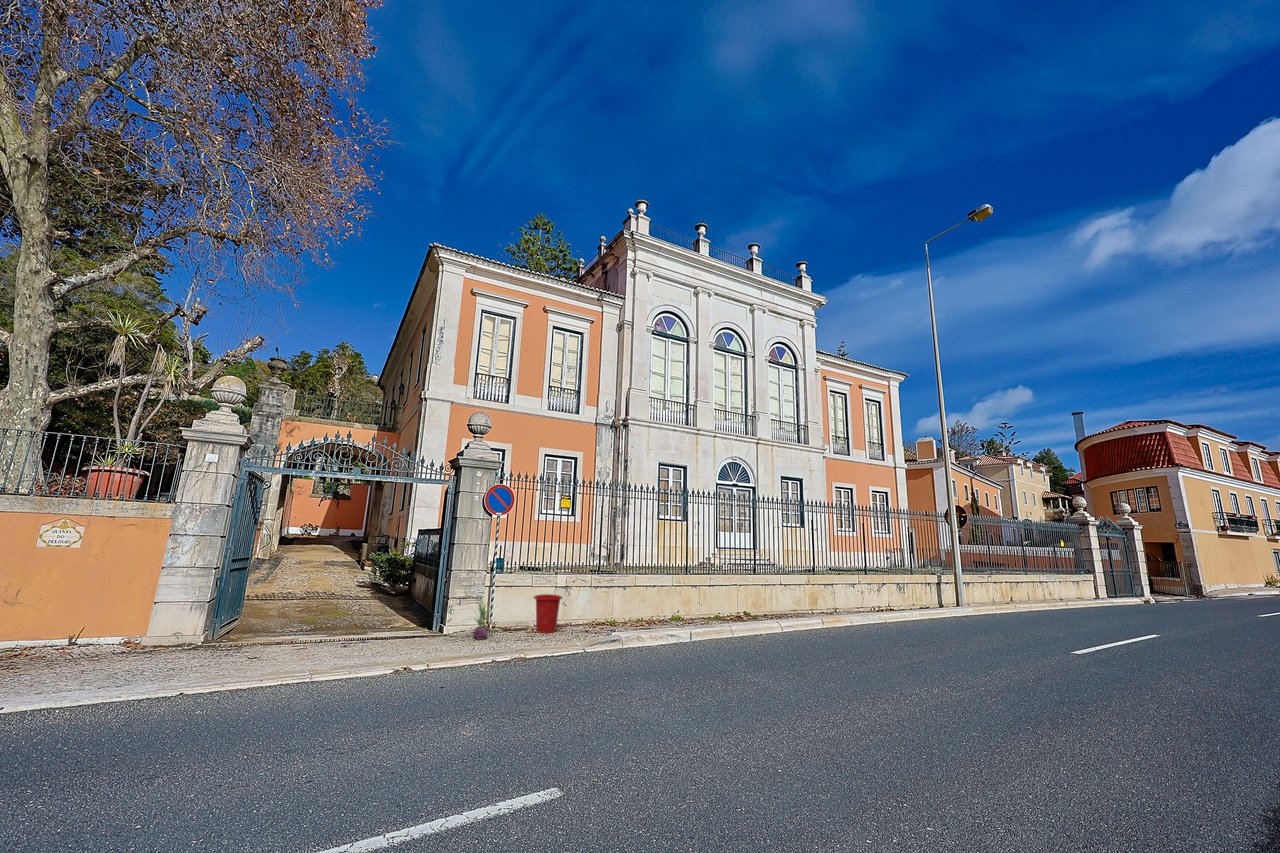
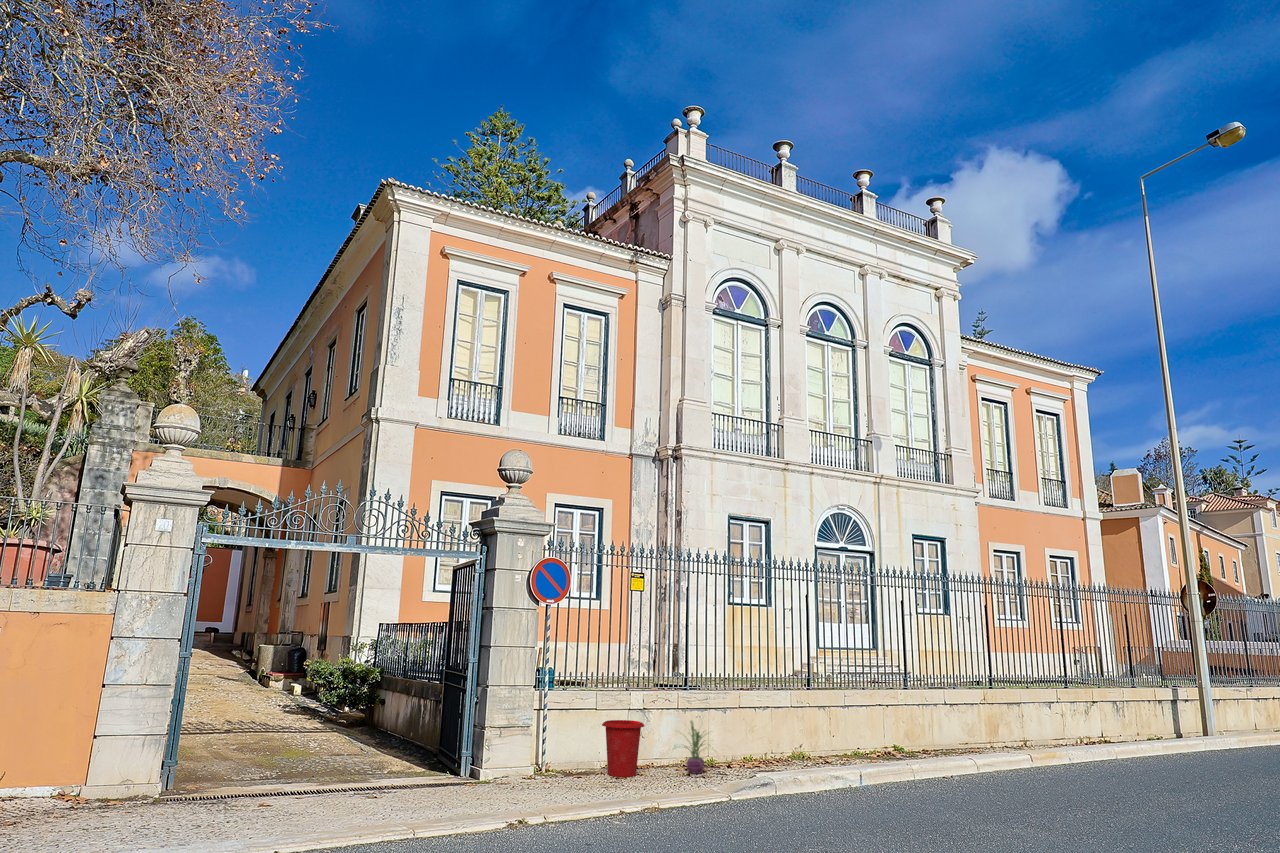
decorative plant: present [467,599,488,640] -> present [676,721,705,774]

